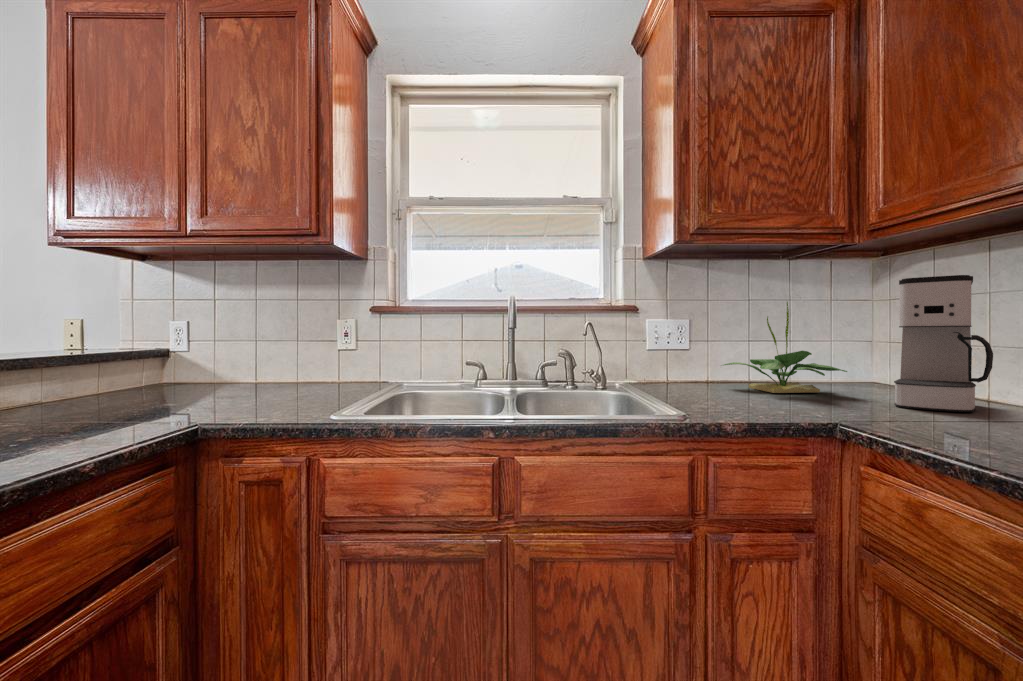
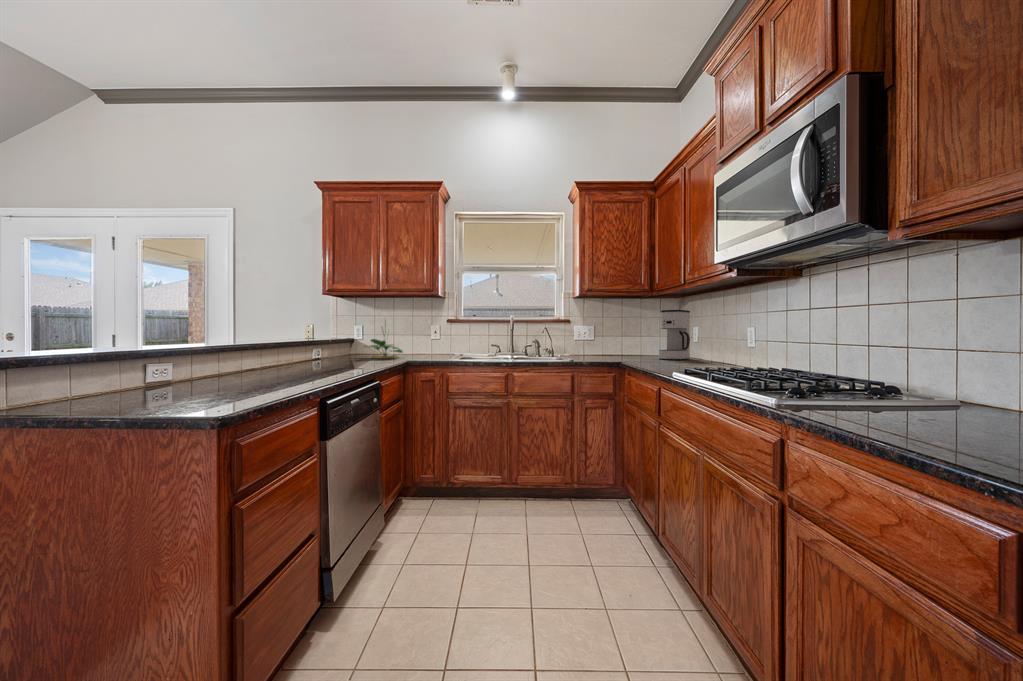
potted plant: present [724,302,847,393] -> present [366,331,403,358]

